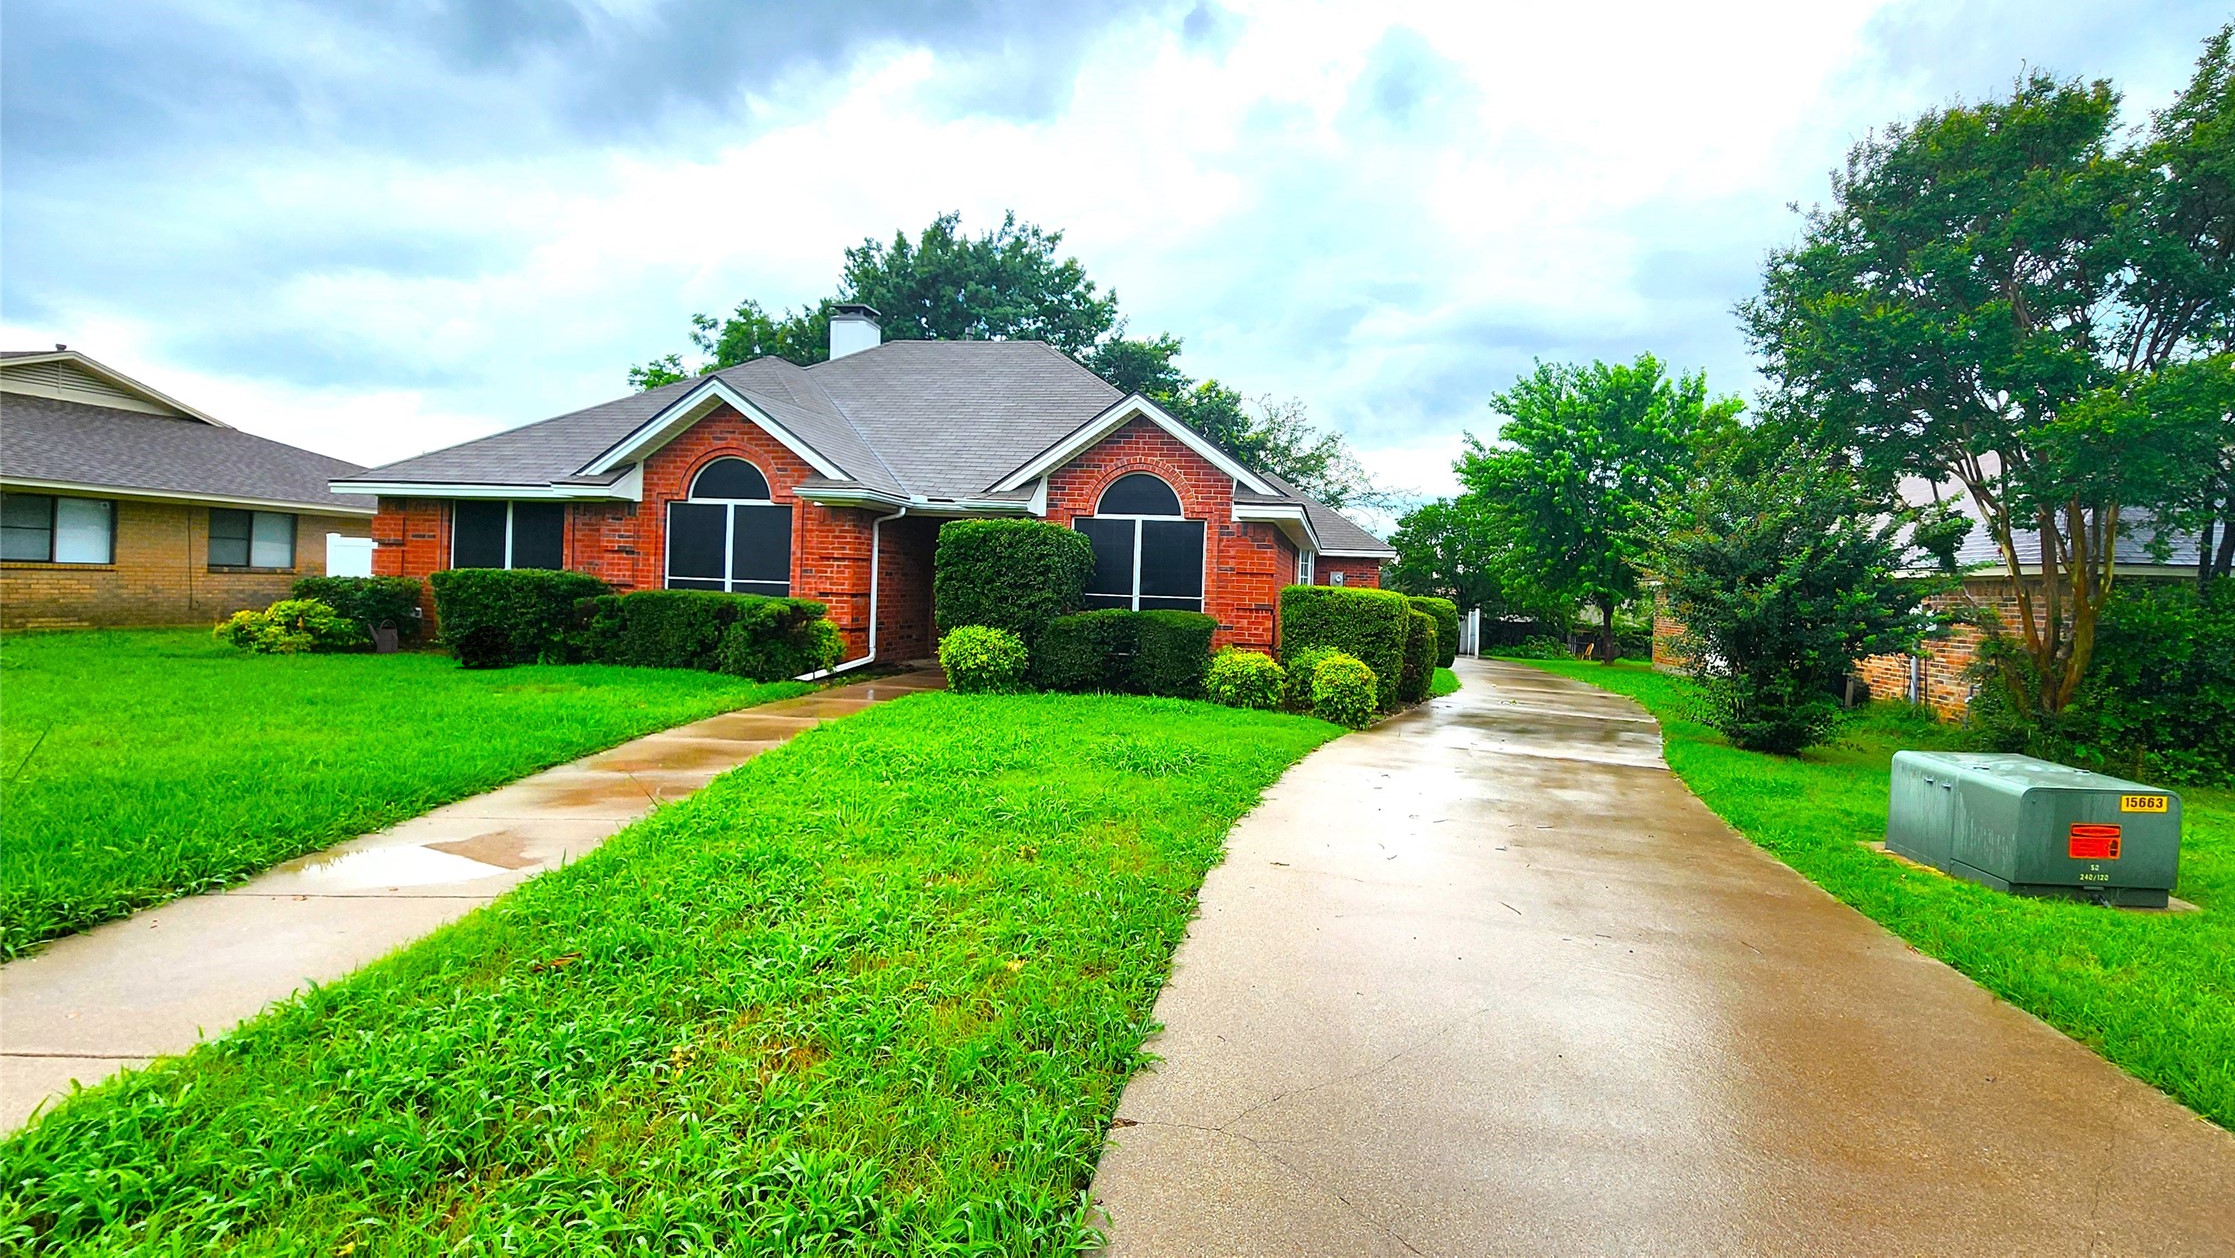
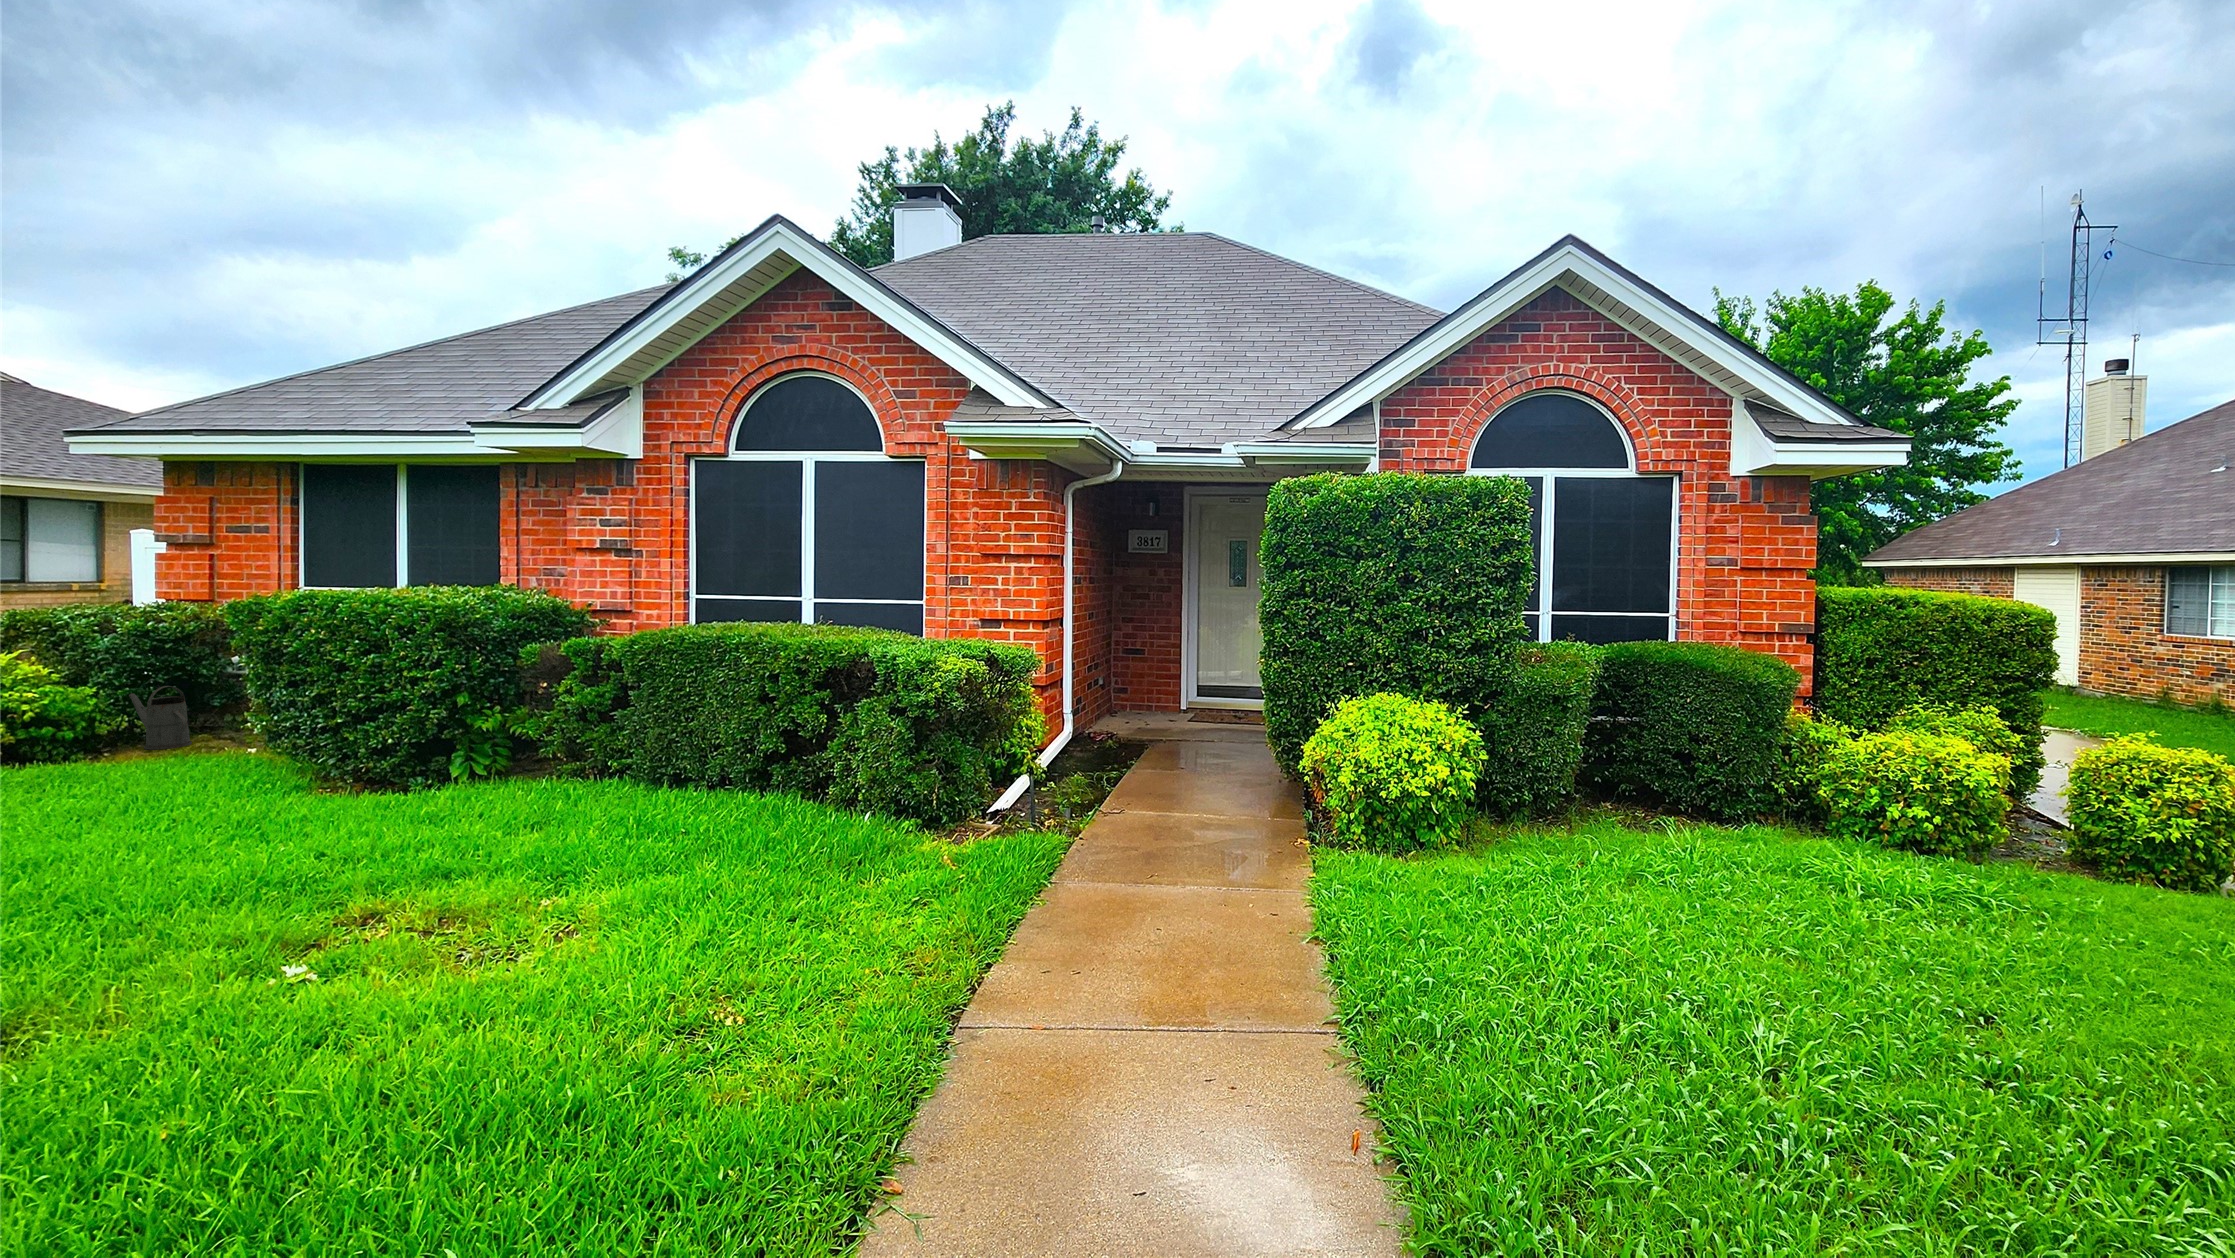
potted plant: present [453,624,516,667] -> none [254,711,402,808]

